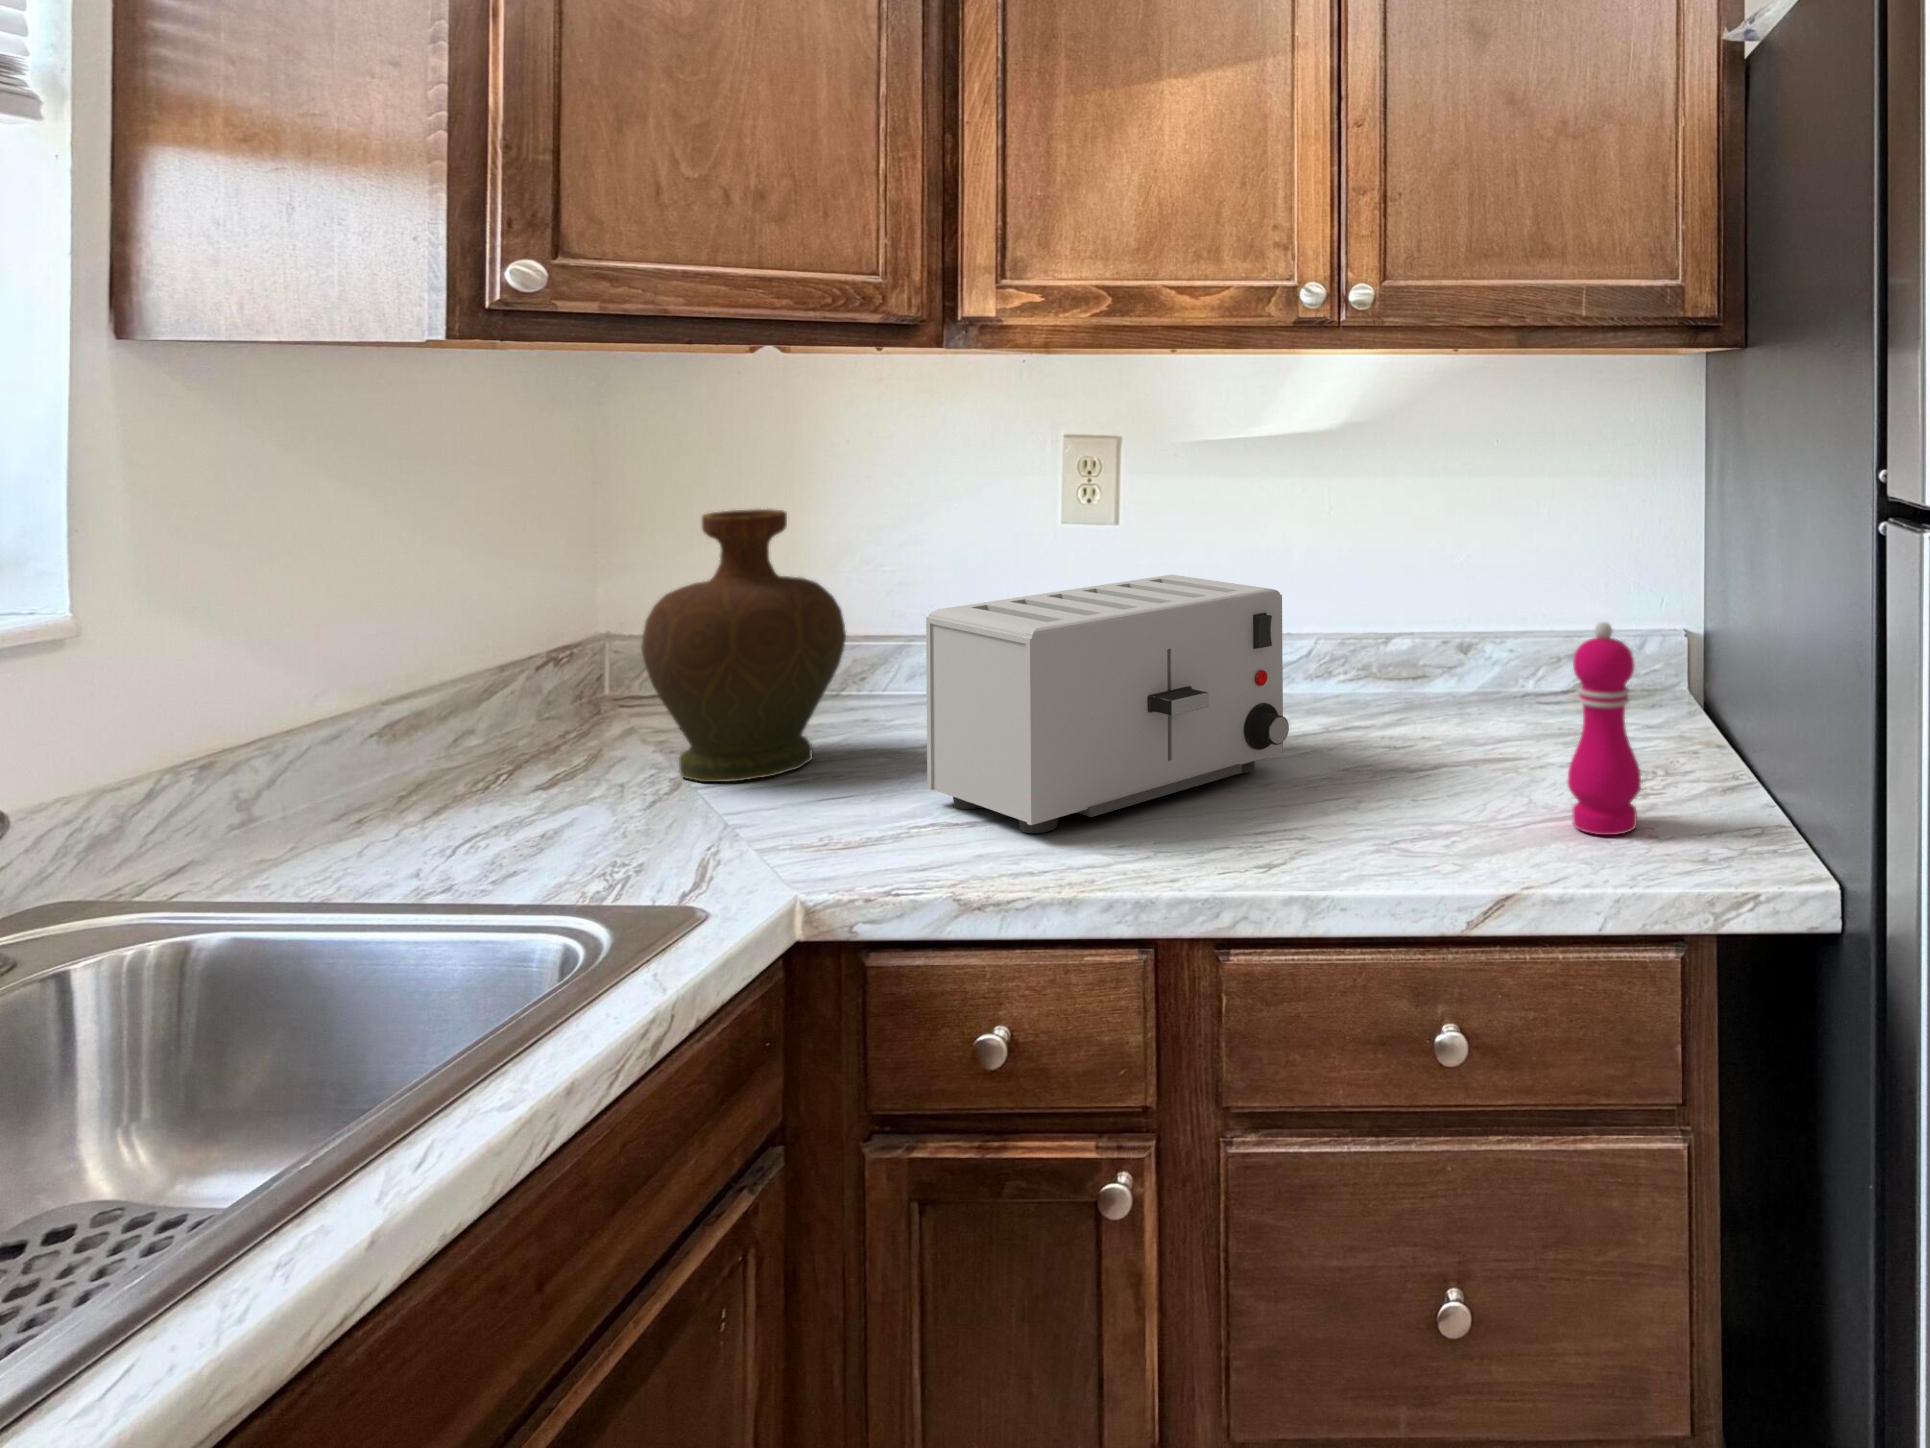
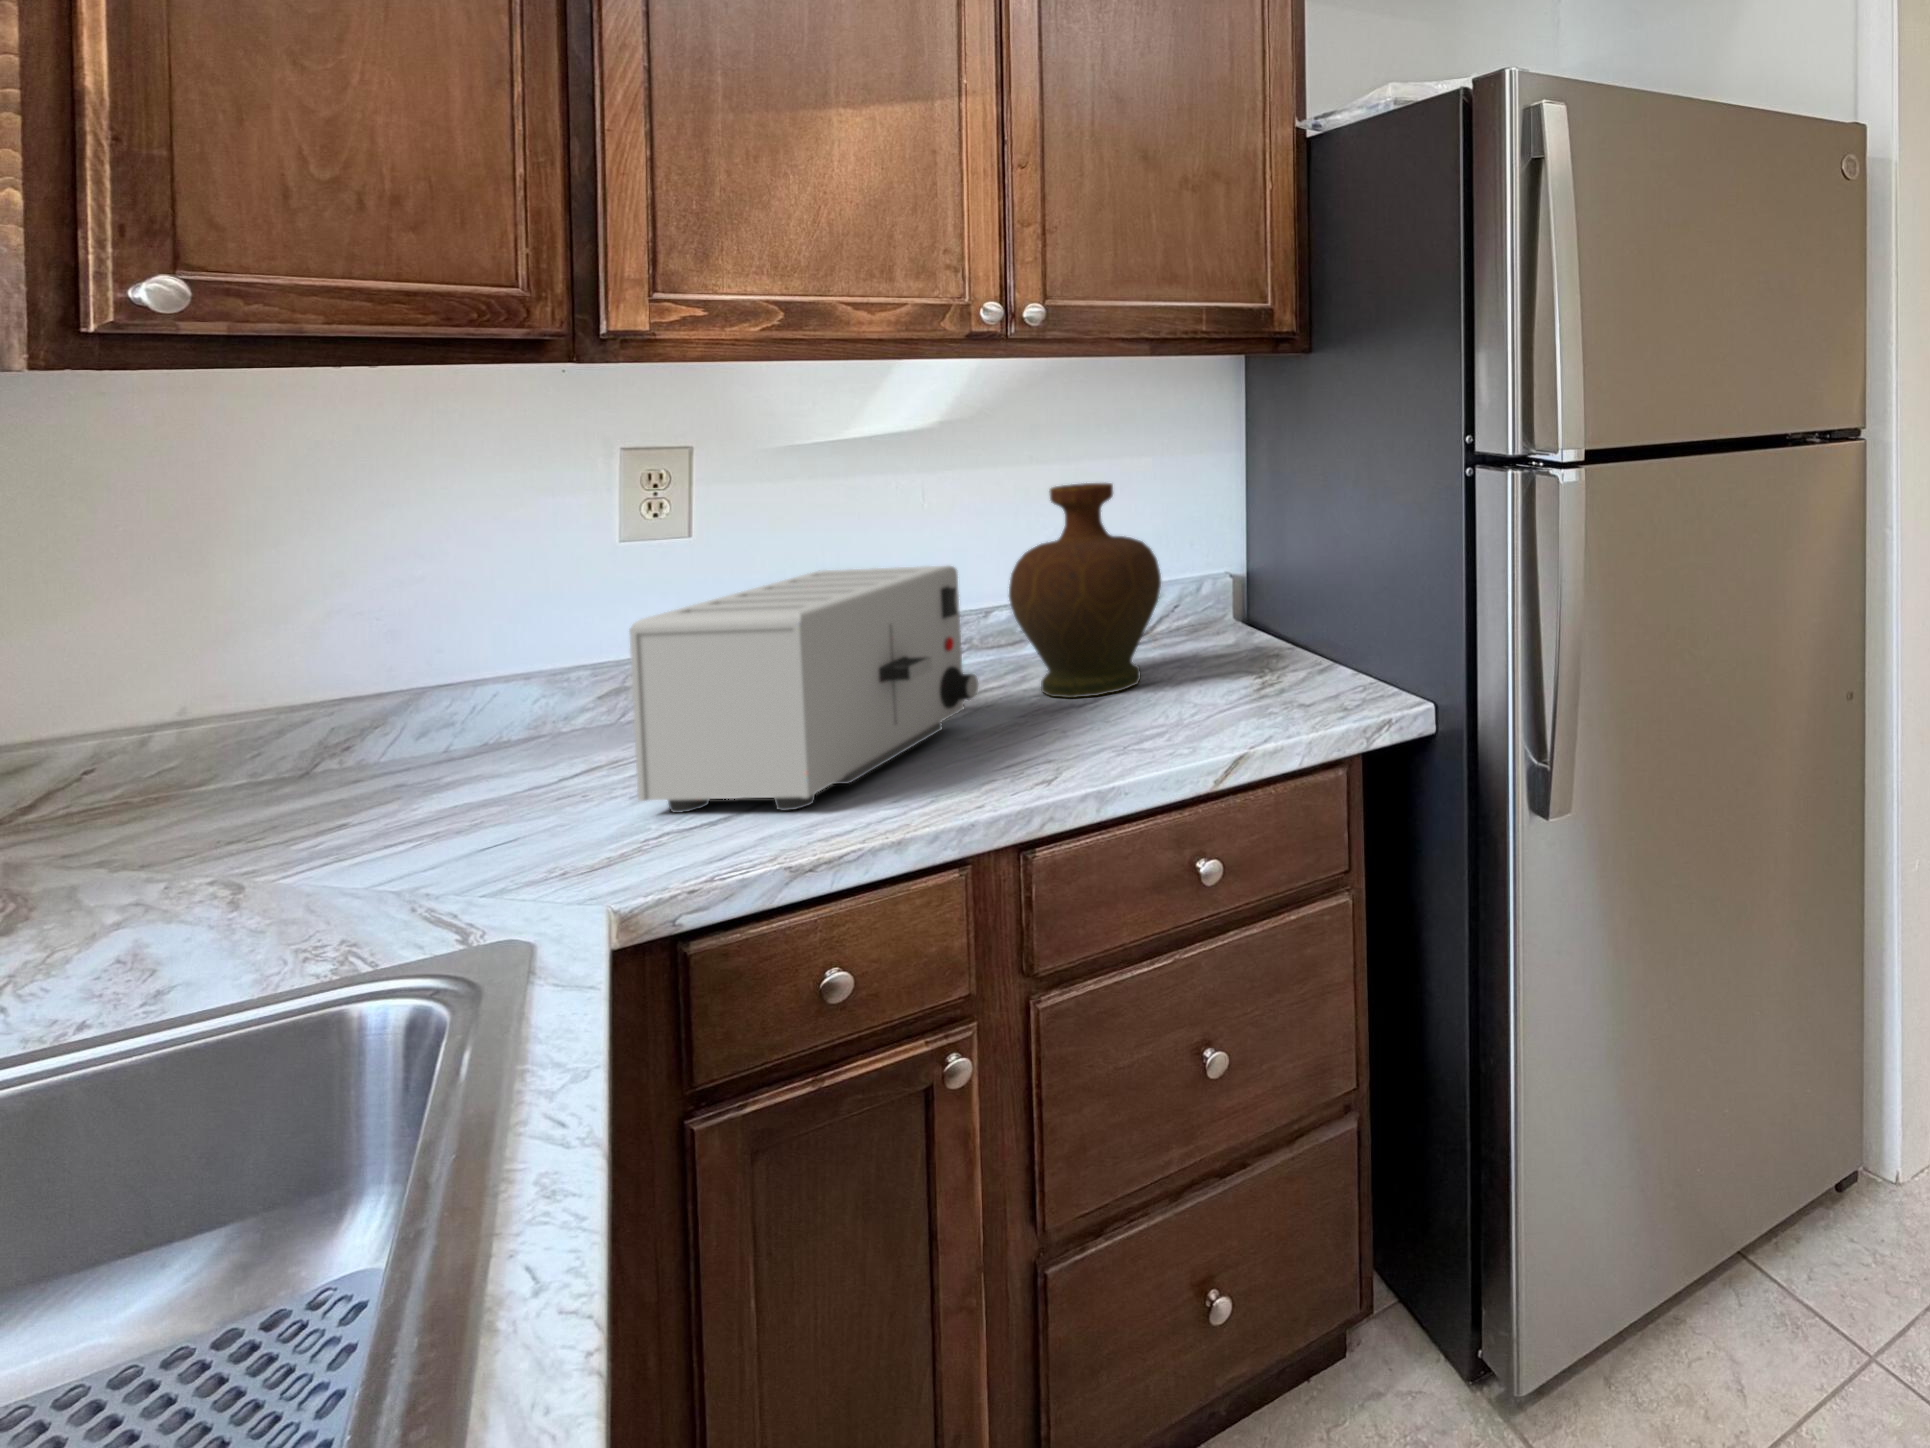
decorative vase: present [641,509,846,782] -> present [1009,483,1161,698]
pepper mill: present [1568,622,1641,835] -> none [1242,548,1299,710]

